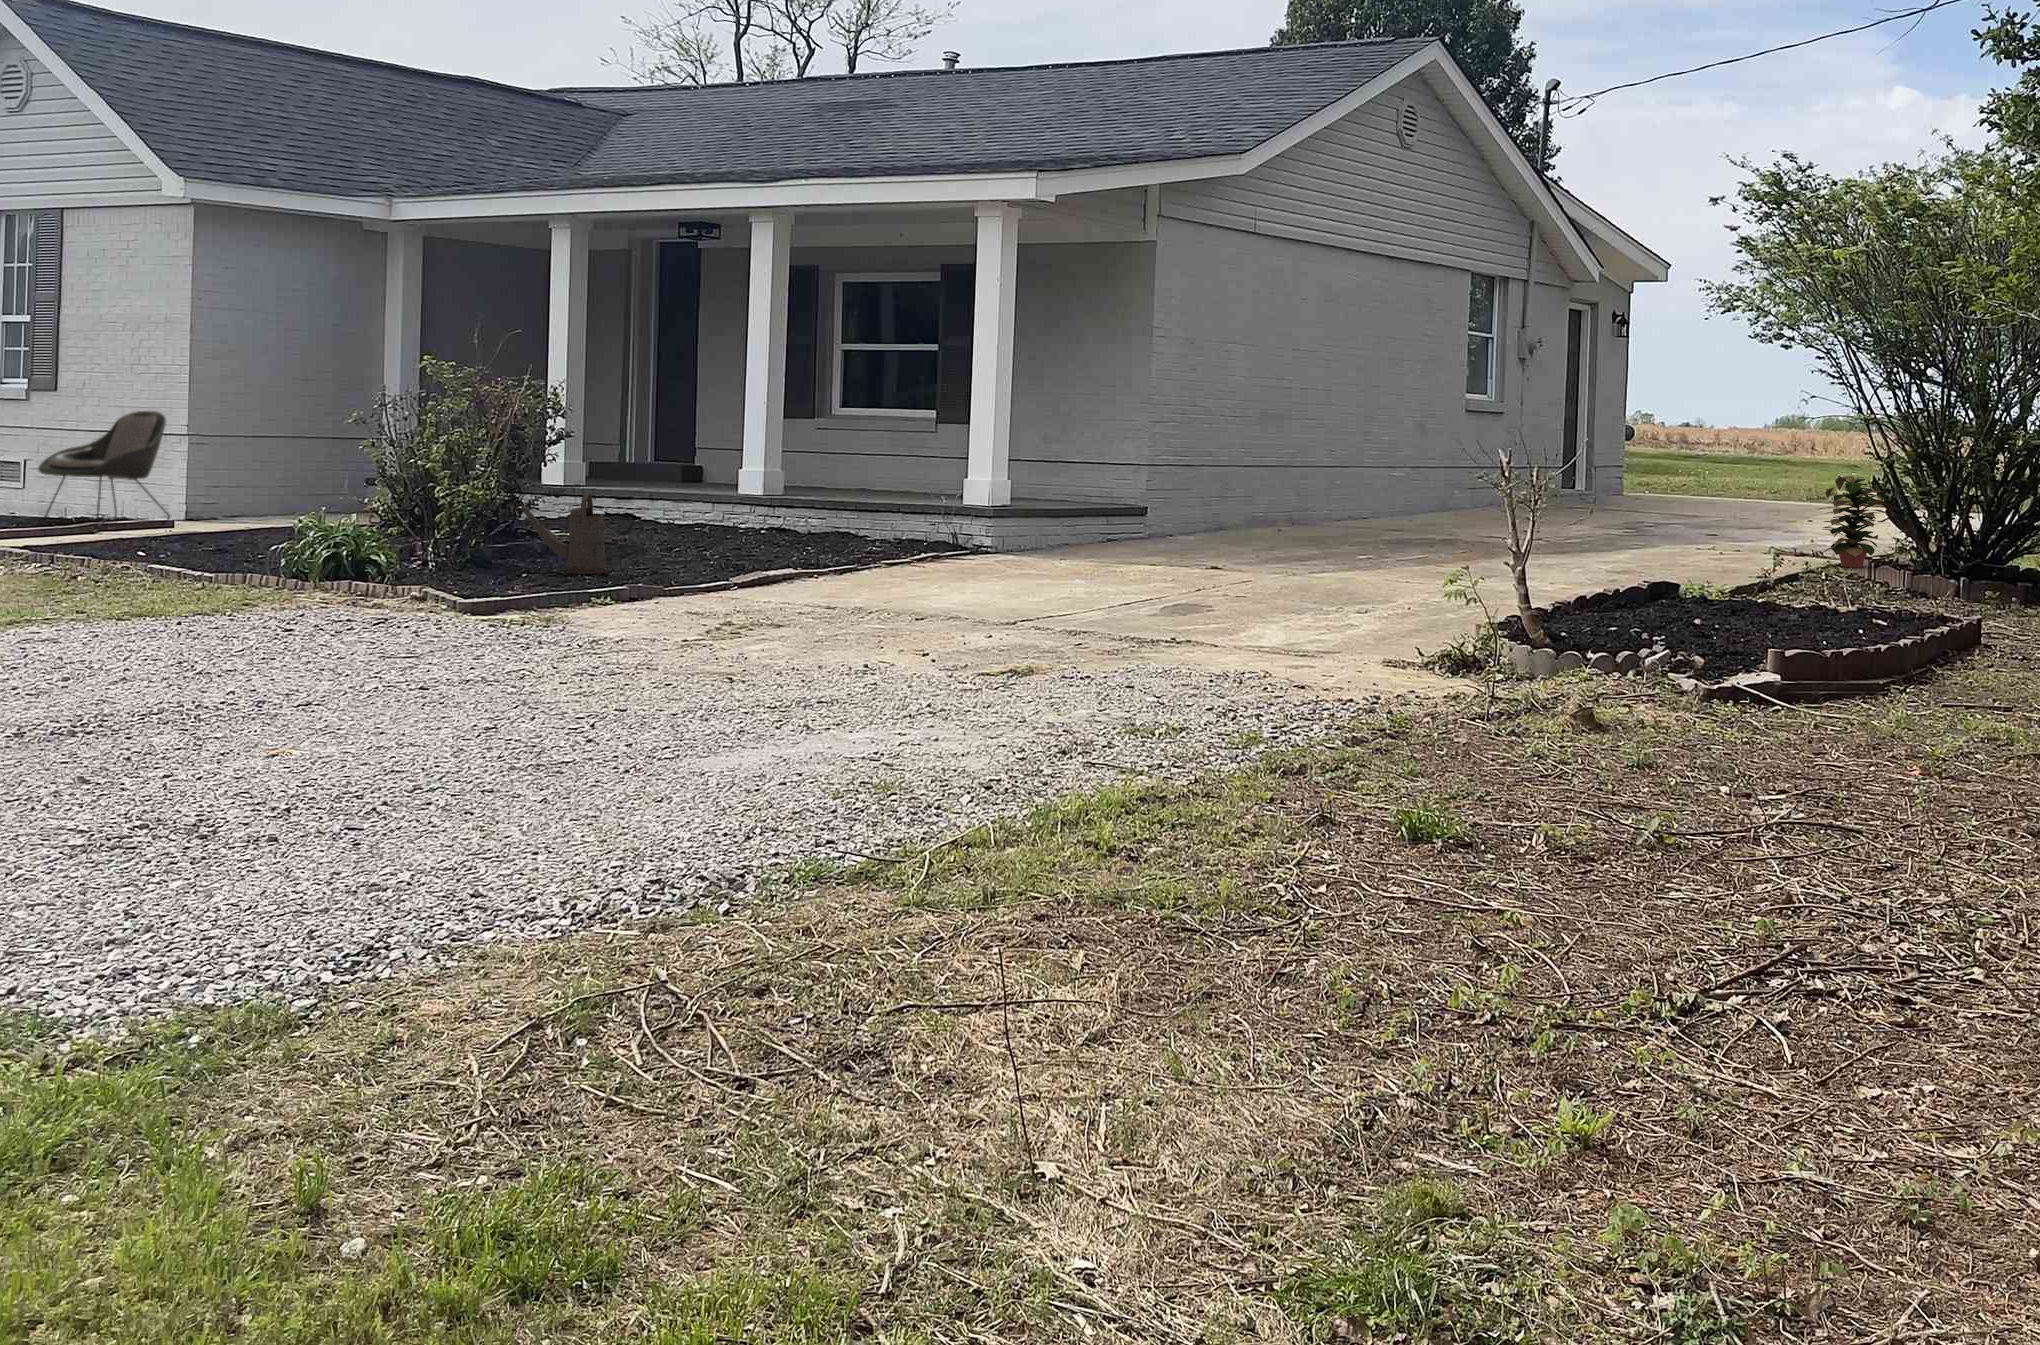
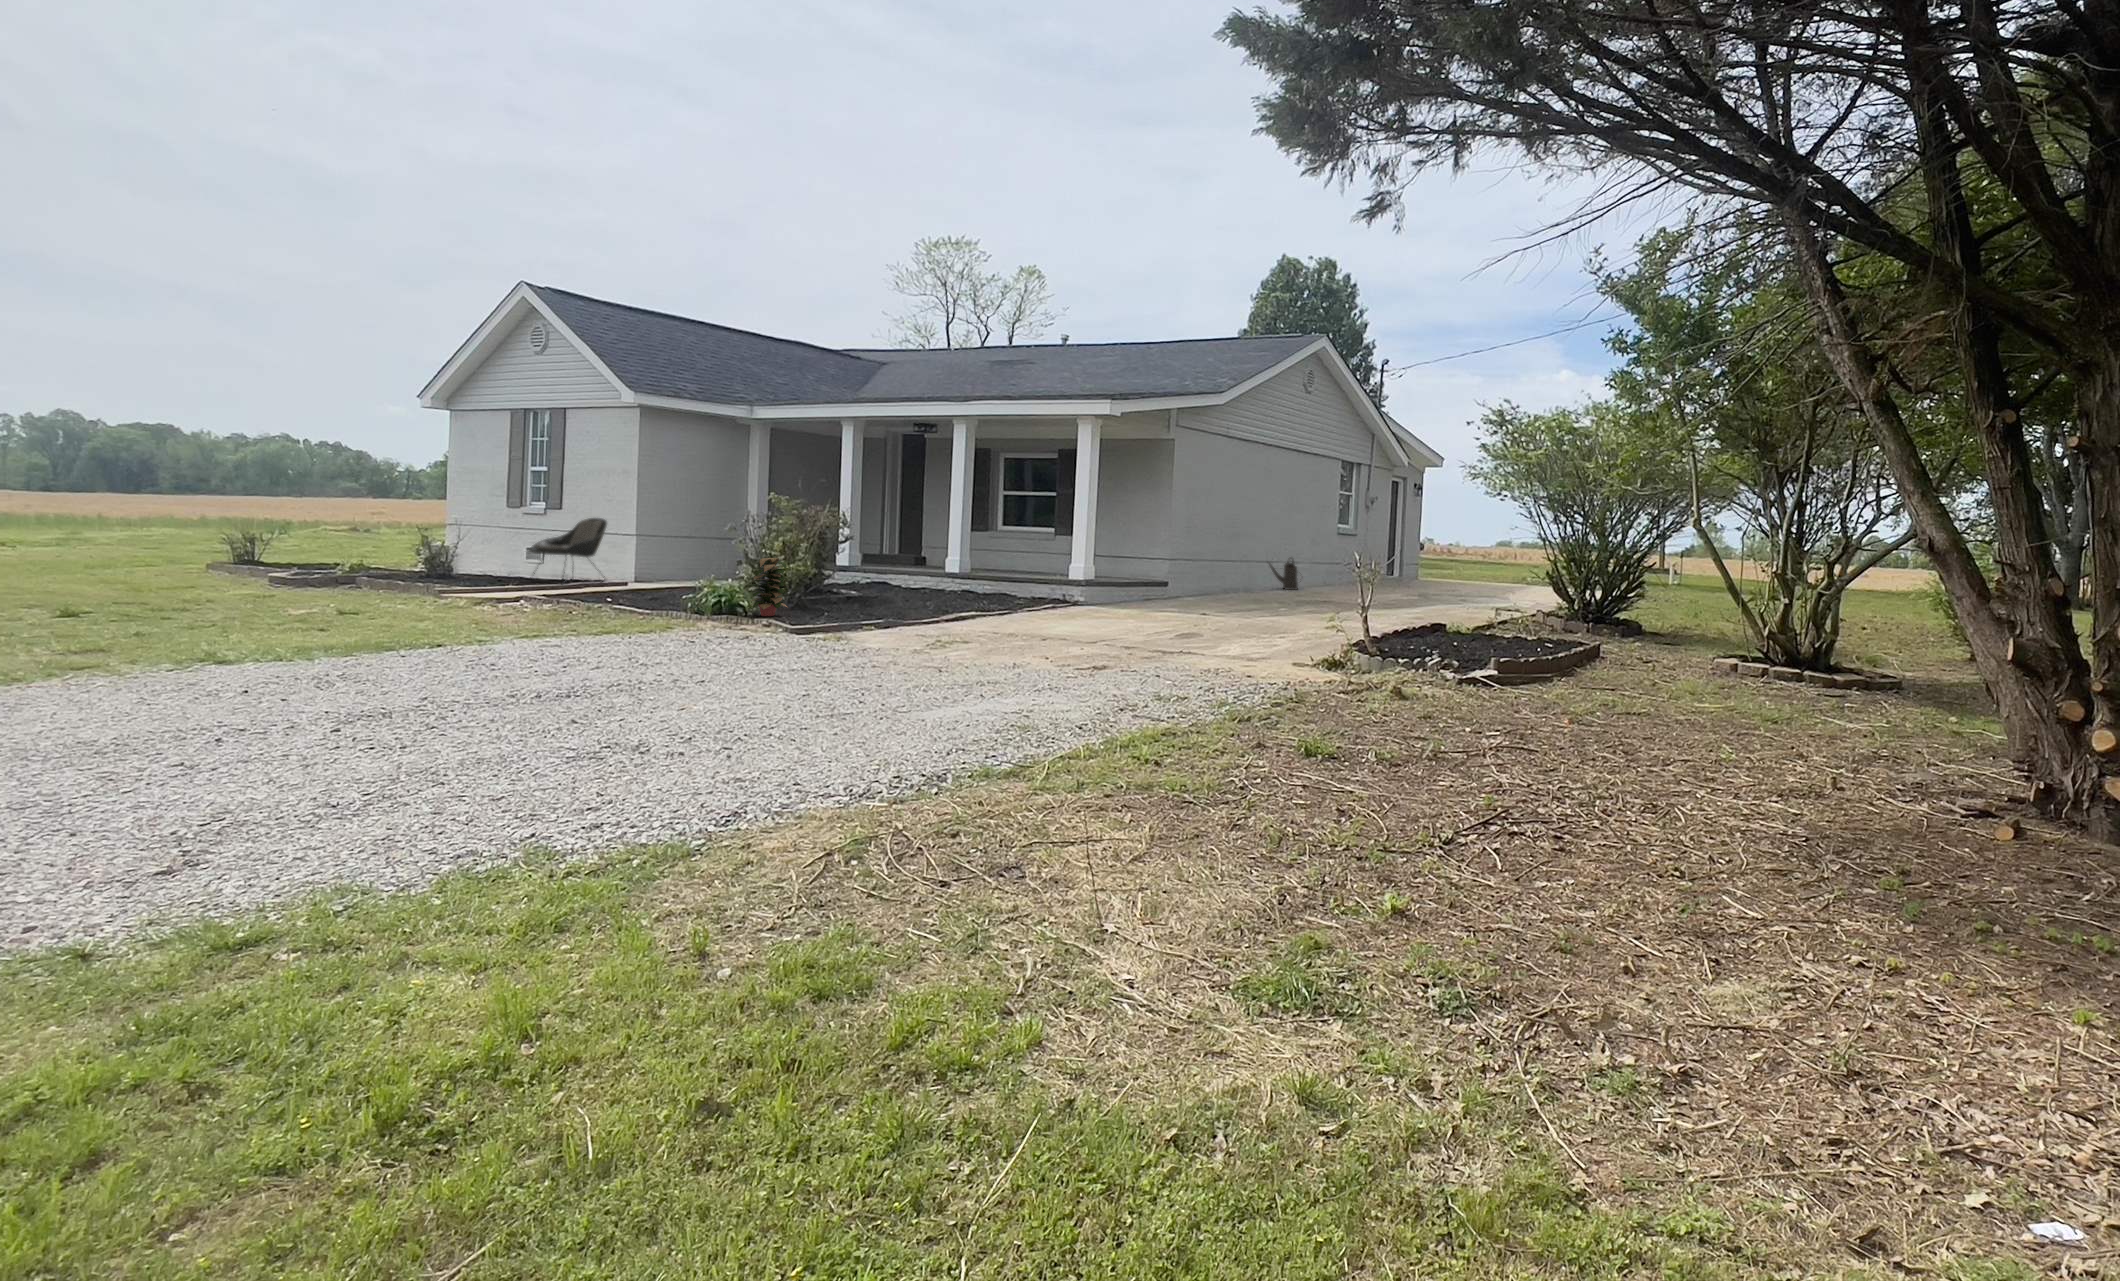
decorative plant: present [1821,476,1887,567] -> present [750,558,790,616]
watering can: present [522,493,619,574] -> present [1269,558,1298,590]

